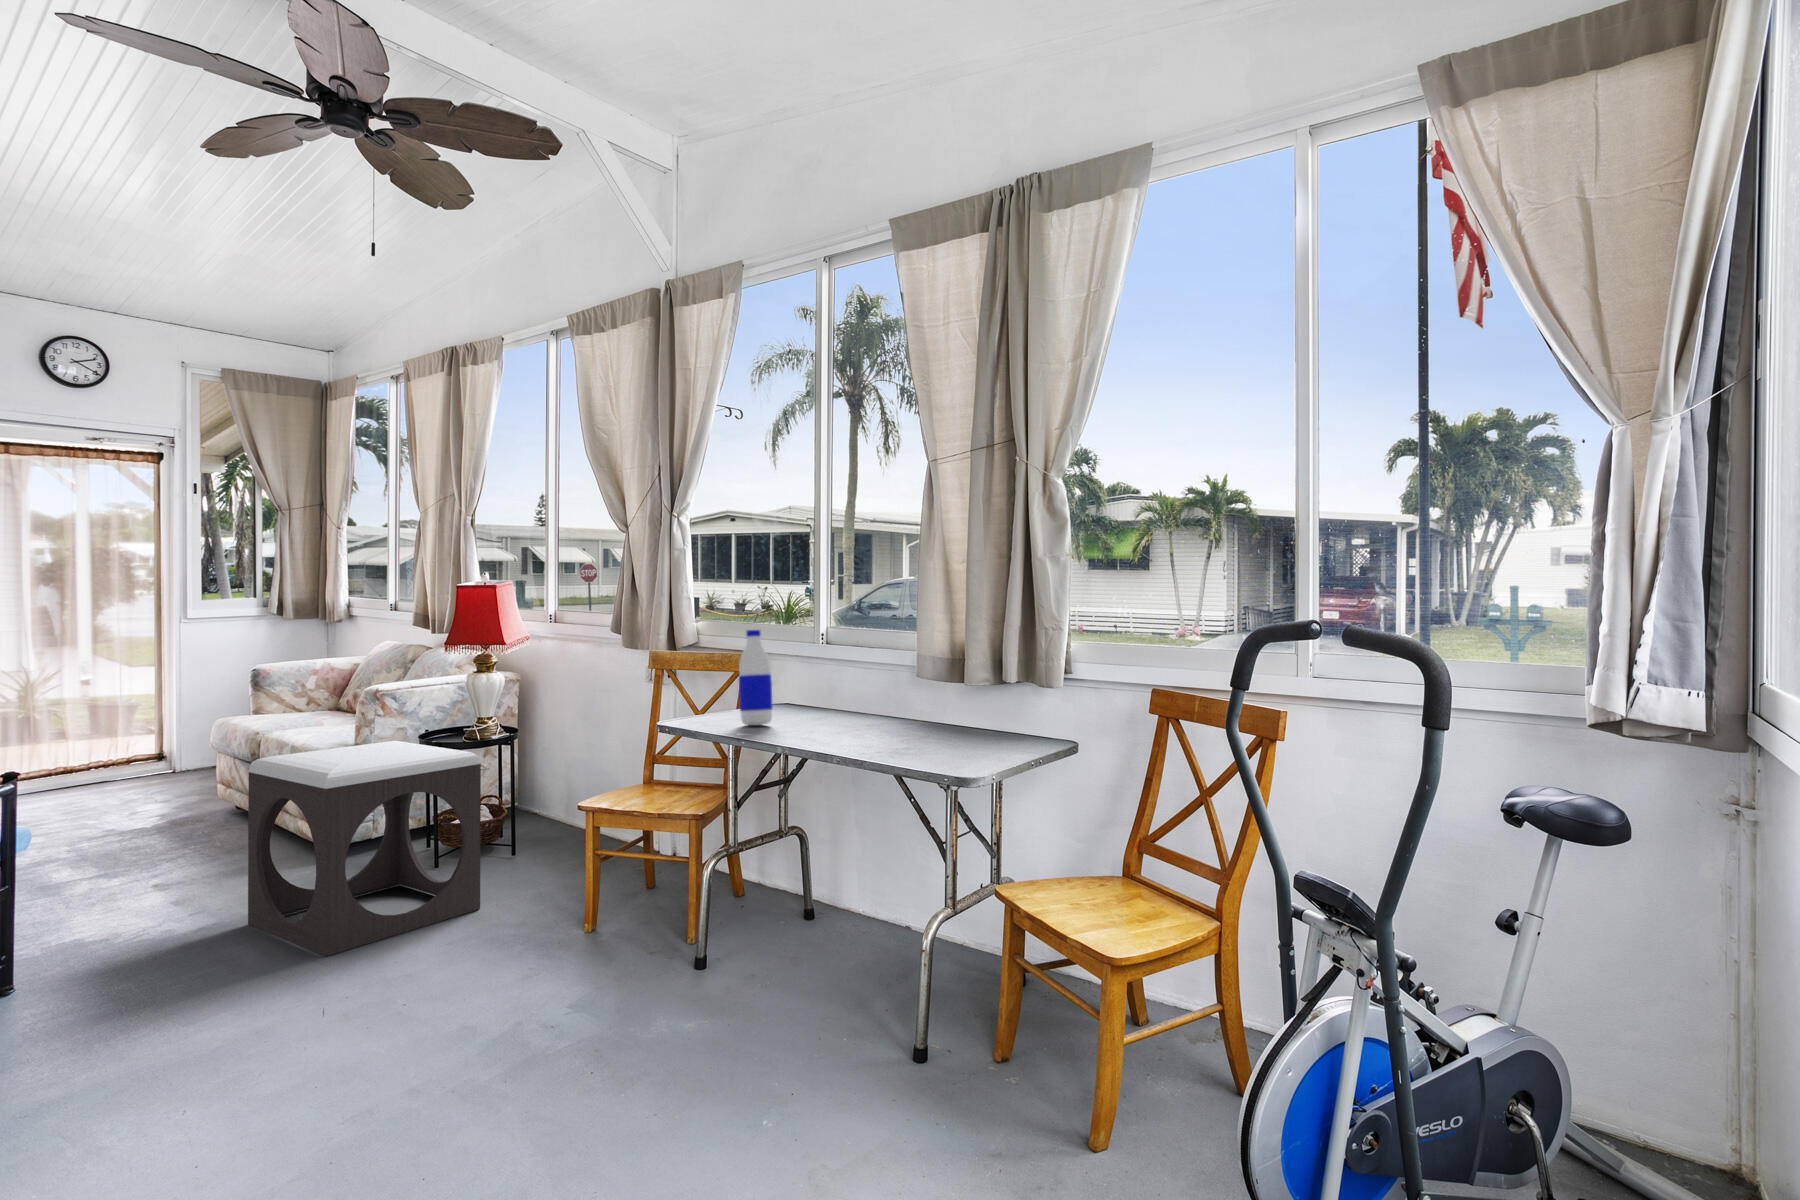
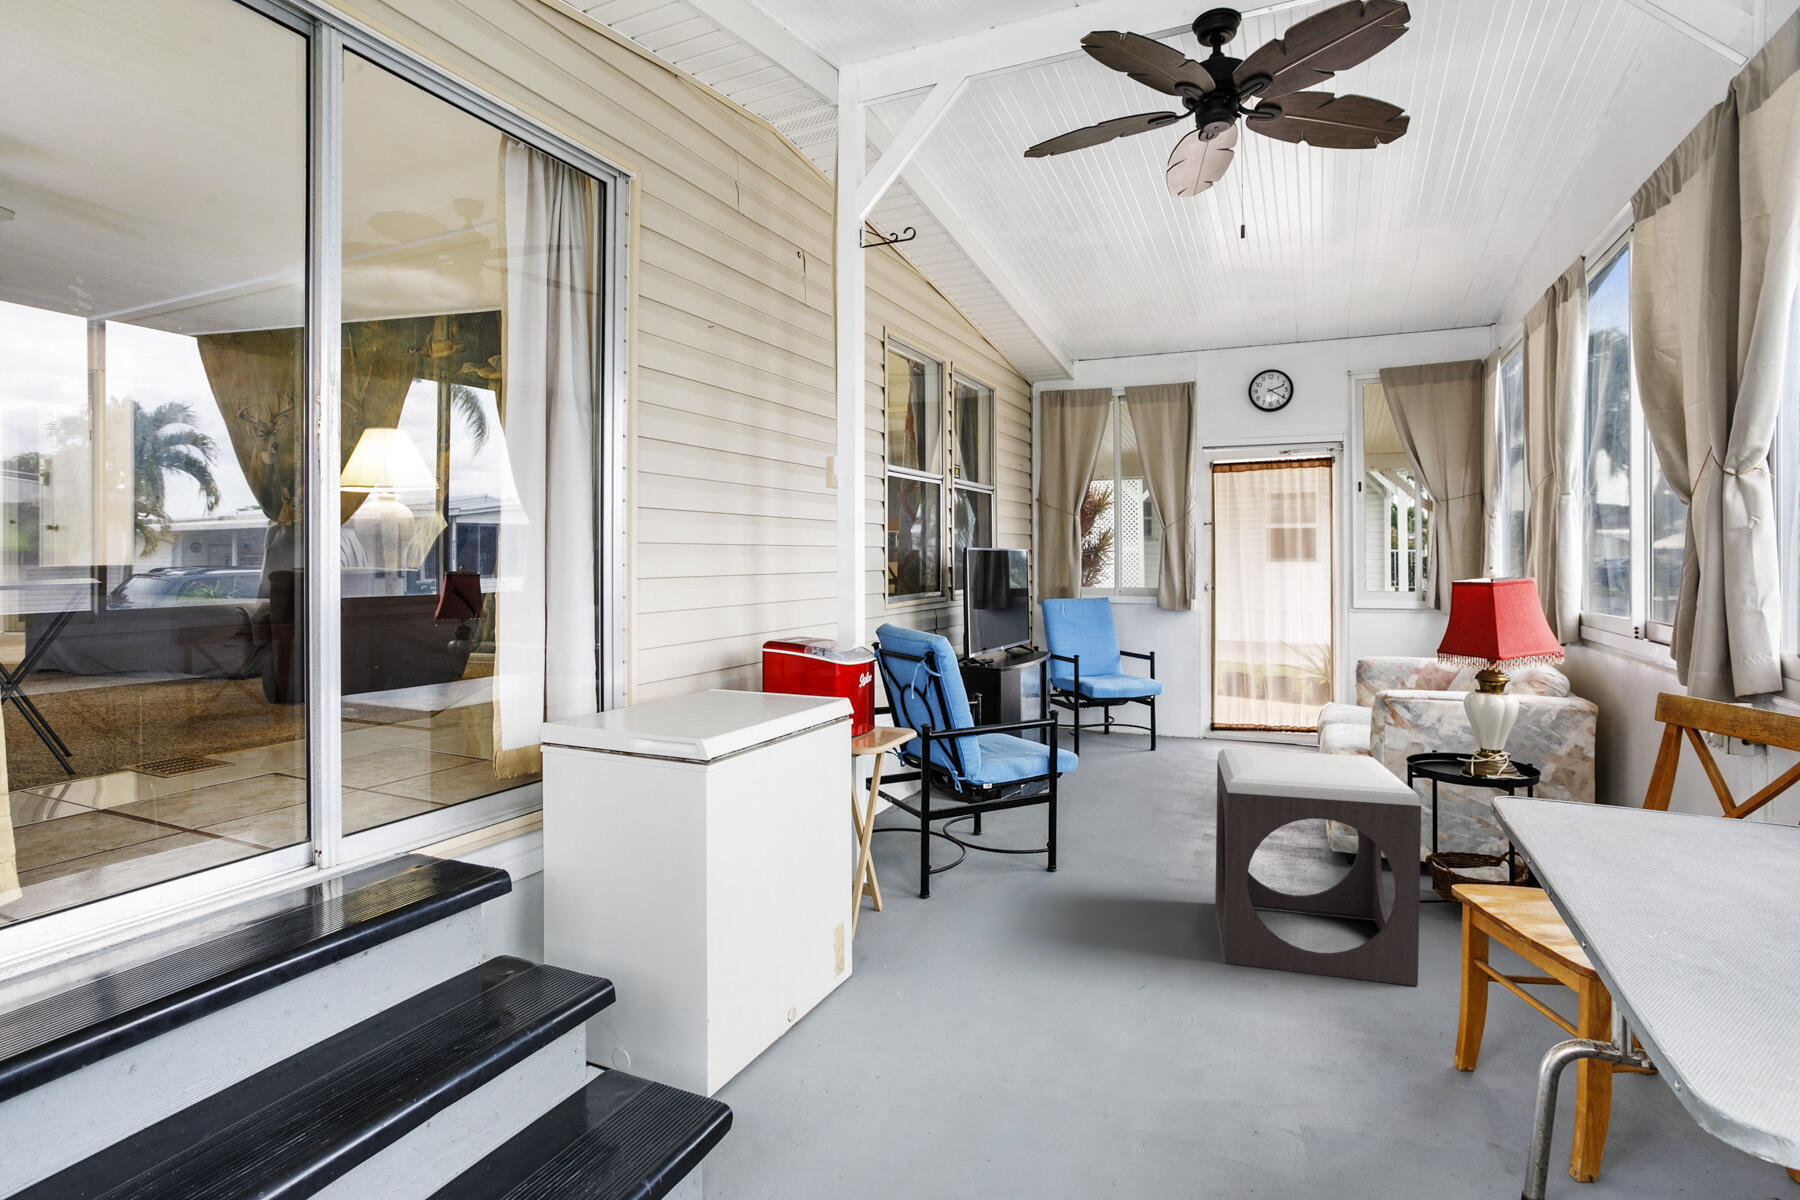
water bottle: present [739,630,772,725] -> none [1632,676,1717,866]

